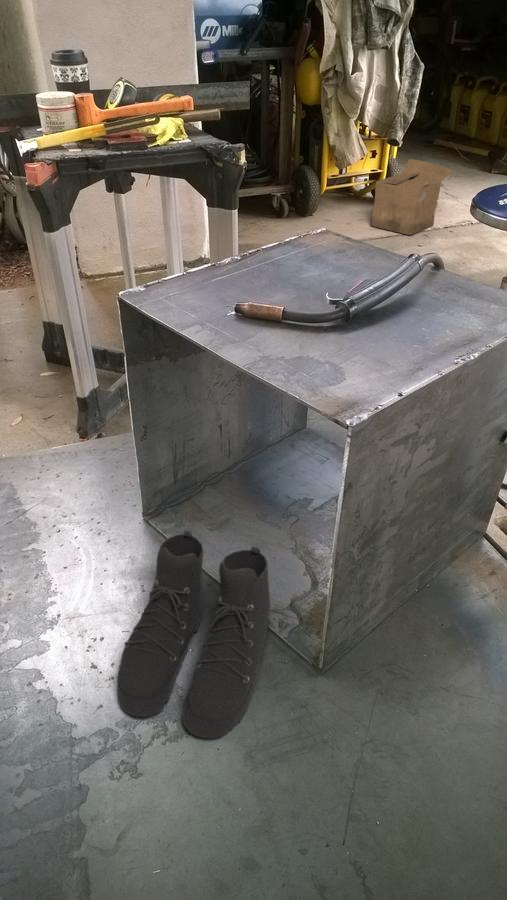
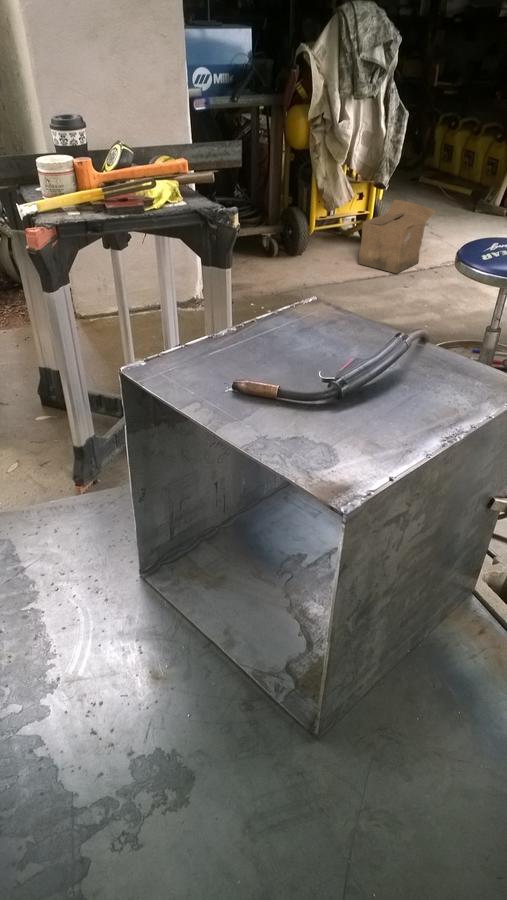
boots: present [117,531,270,738] -> none [117,597,266,809]

